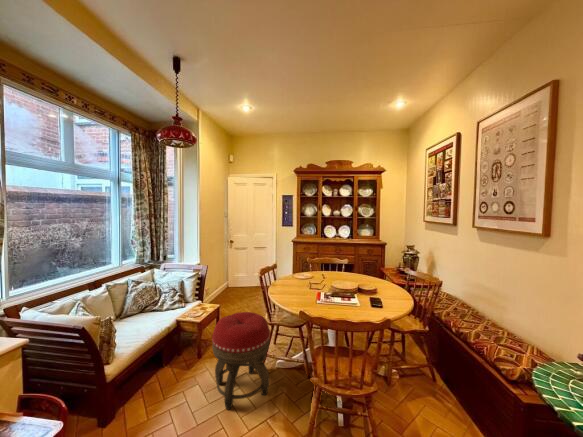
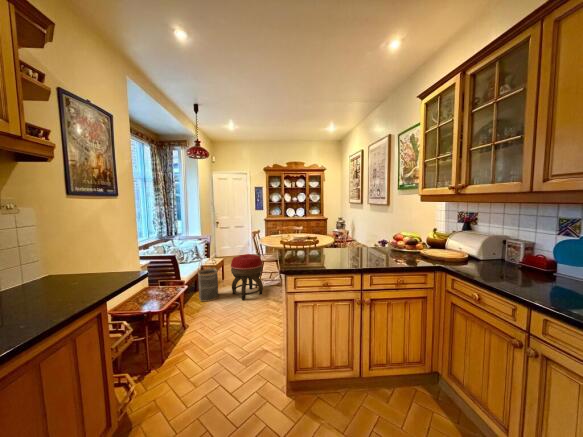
basket: none [153,317,192,401] -> present [197,258,219,301]

